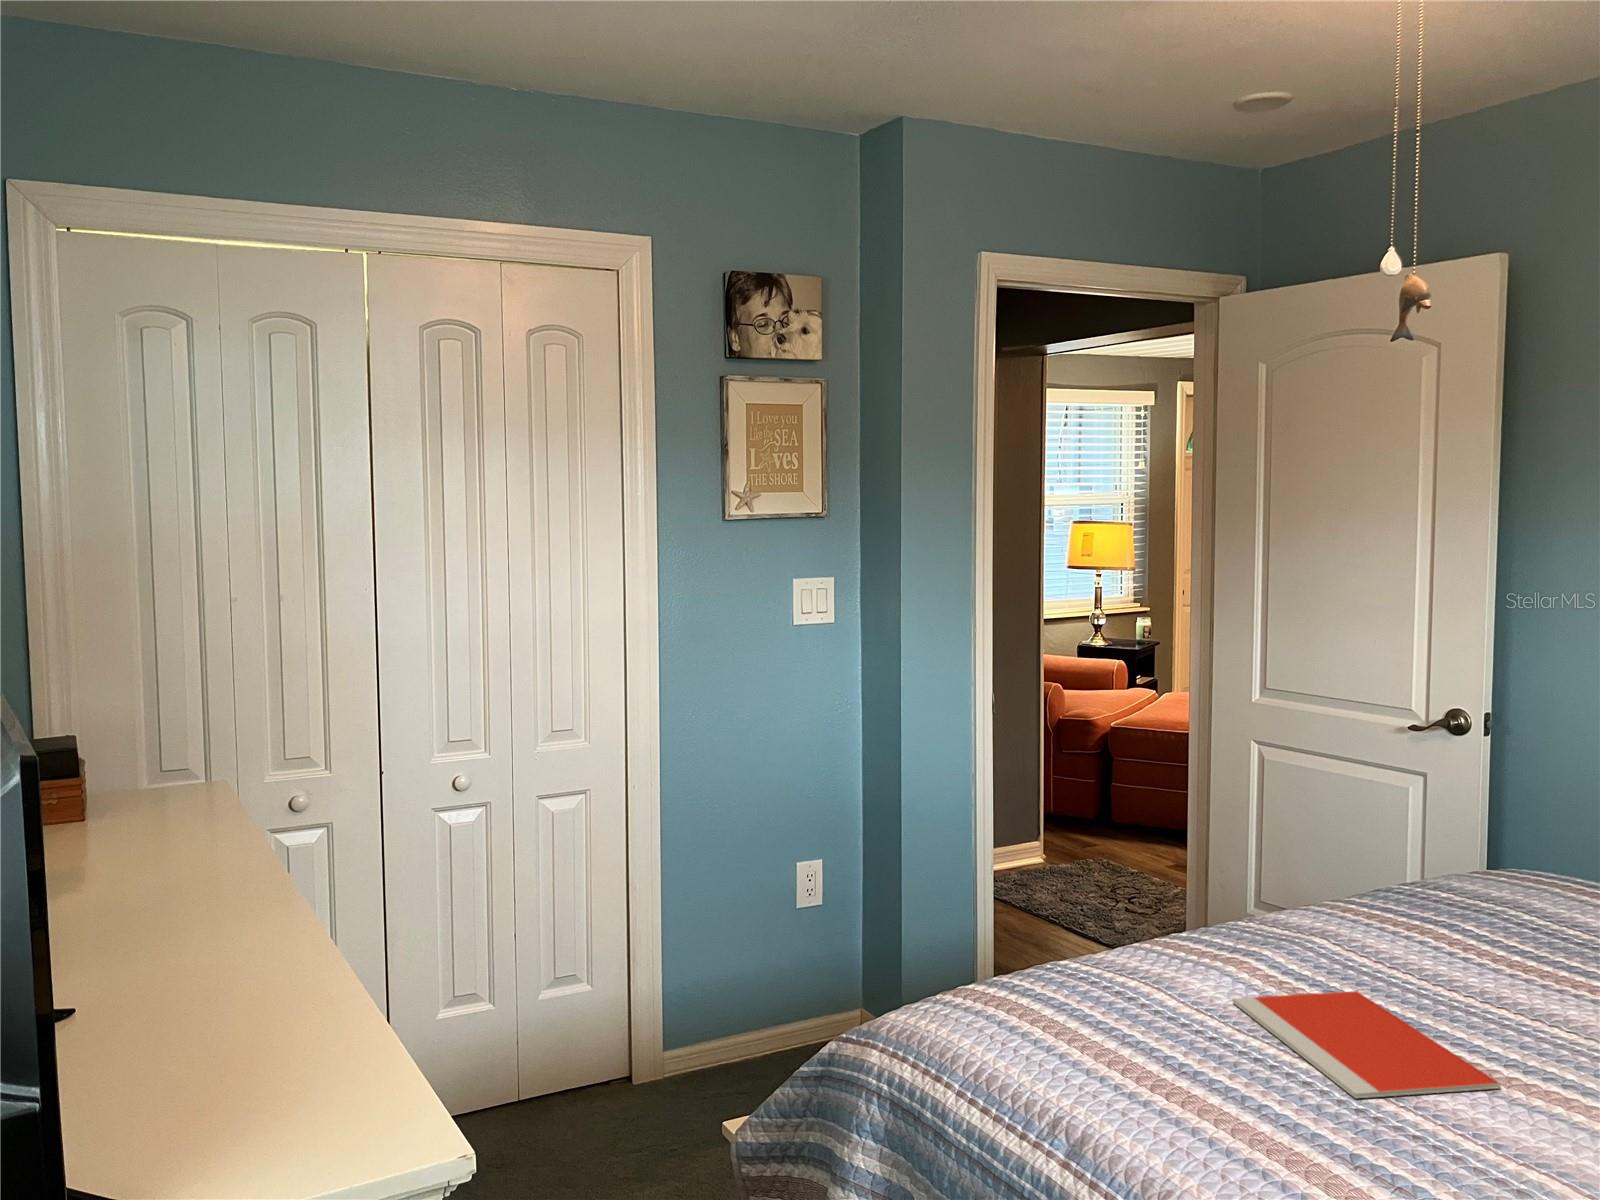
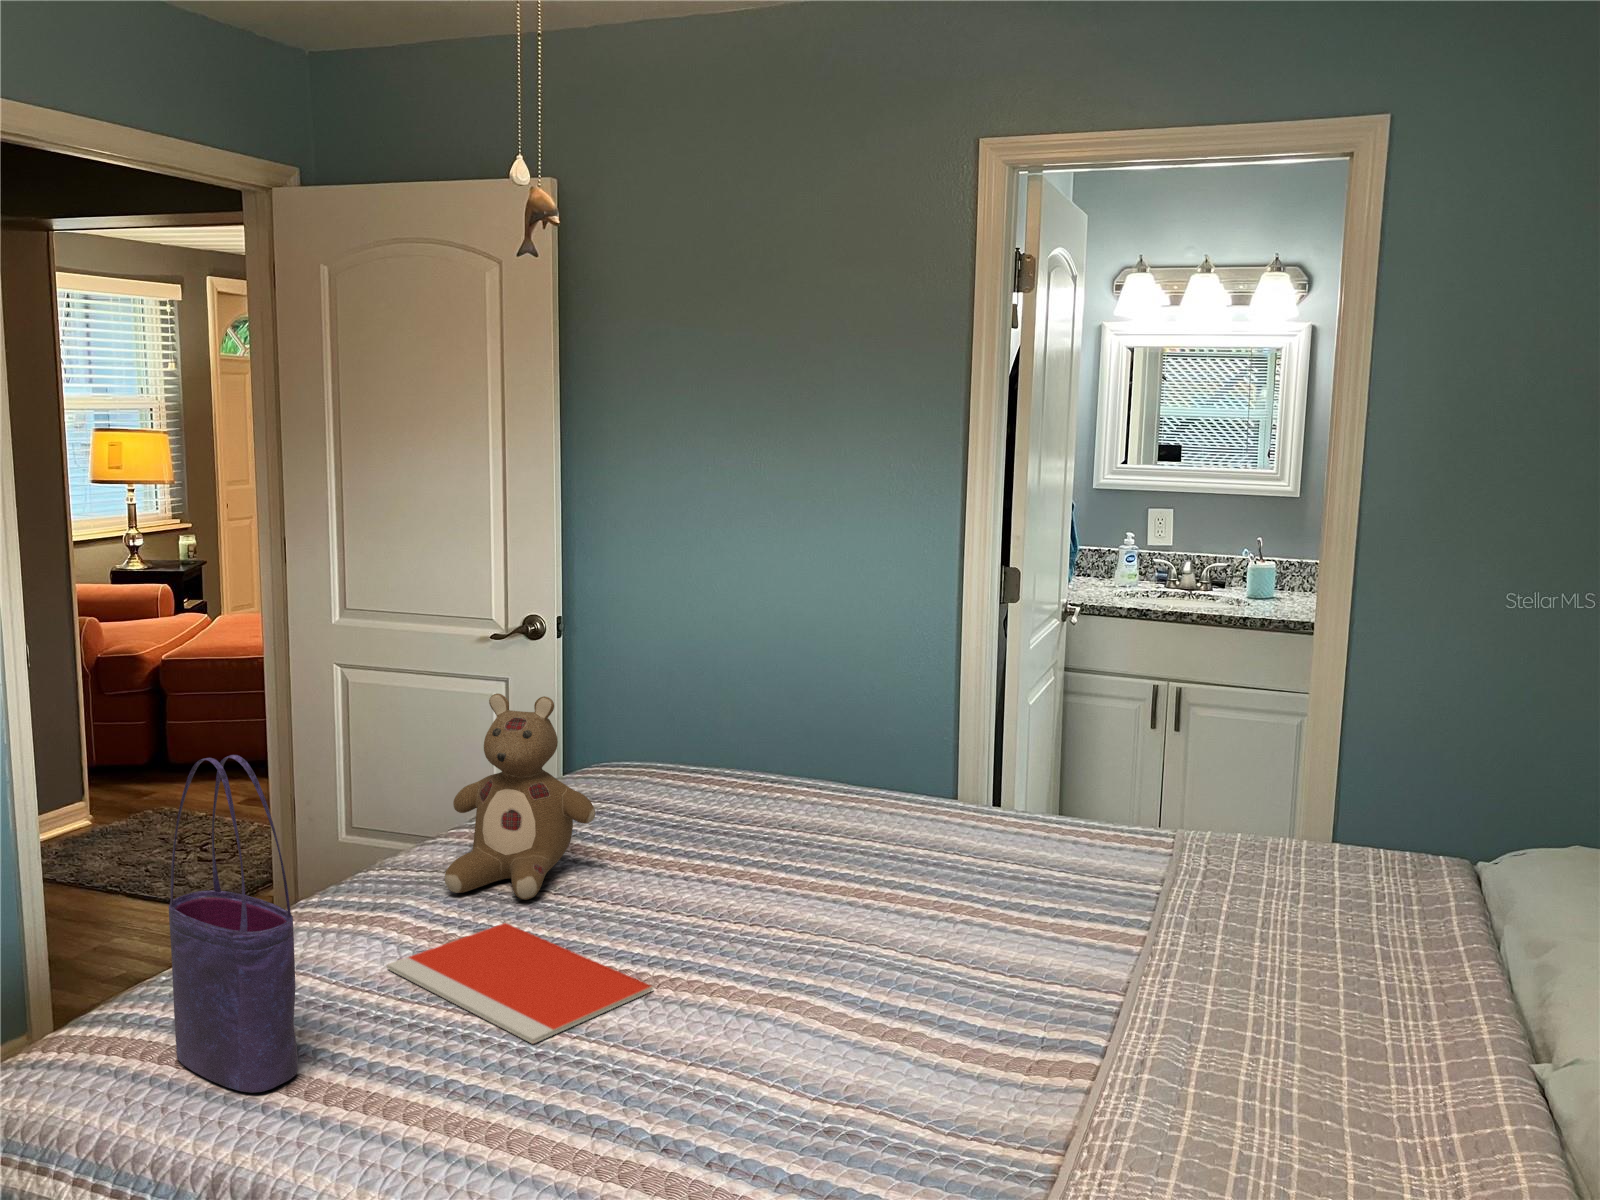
stuffed bear: none [1304,767,1472,977] -> present [445,694,596,900]
tote bag: none [1043,771,1141,1066] -> present [169,755,298,1093]

